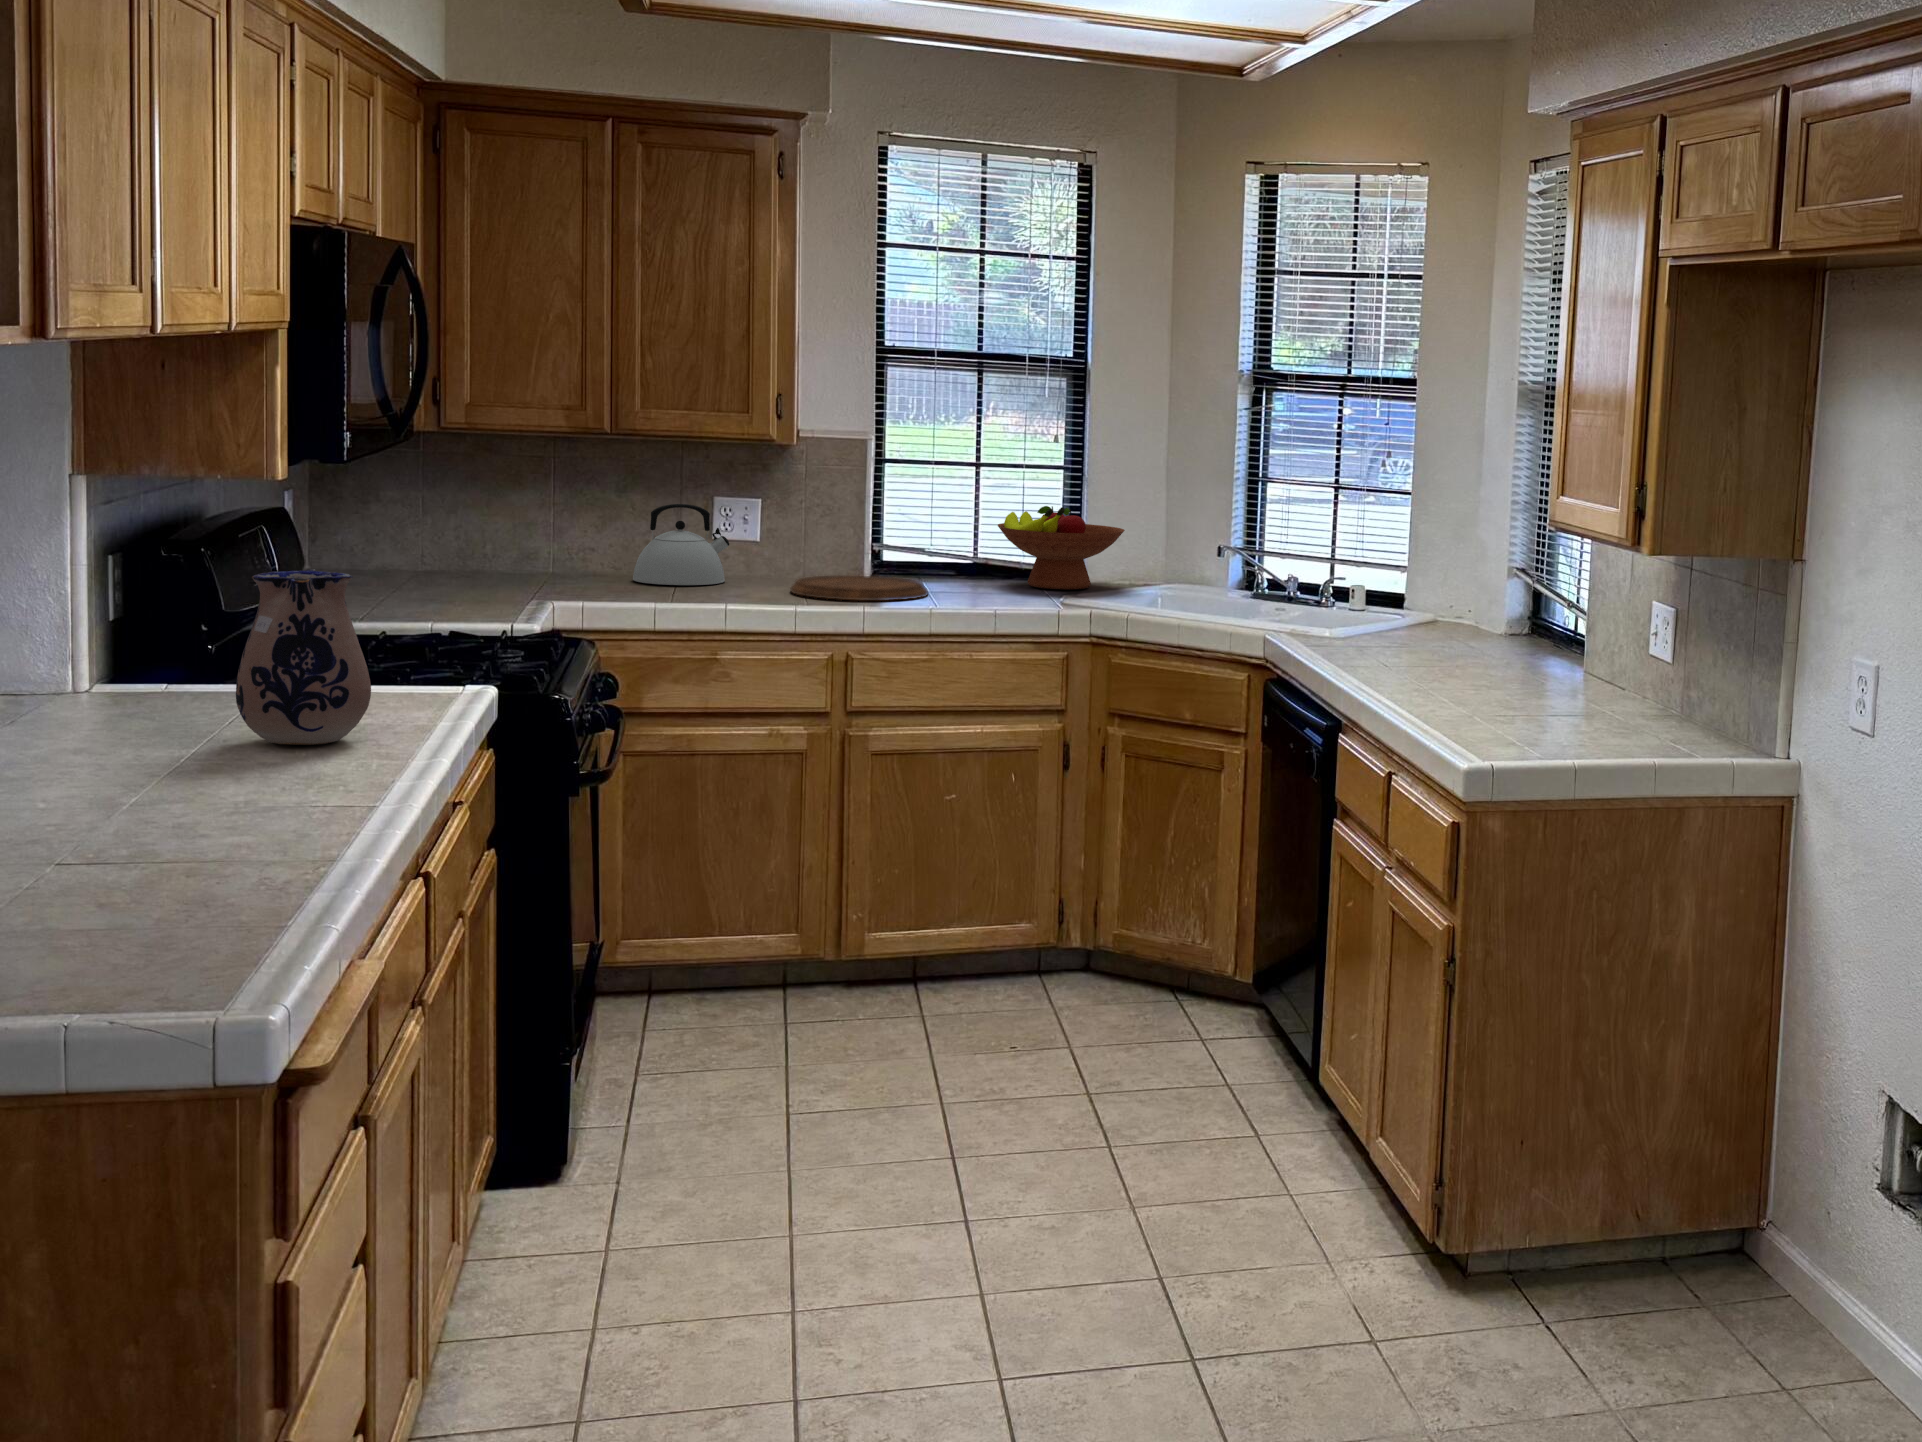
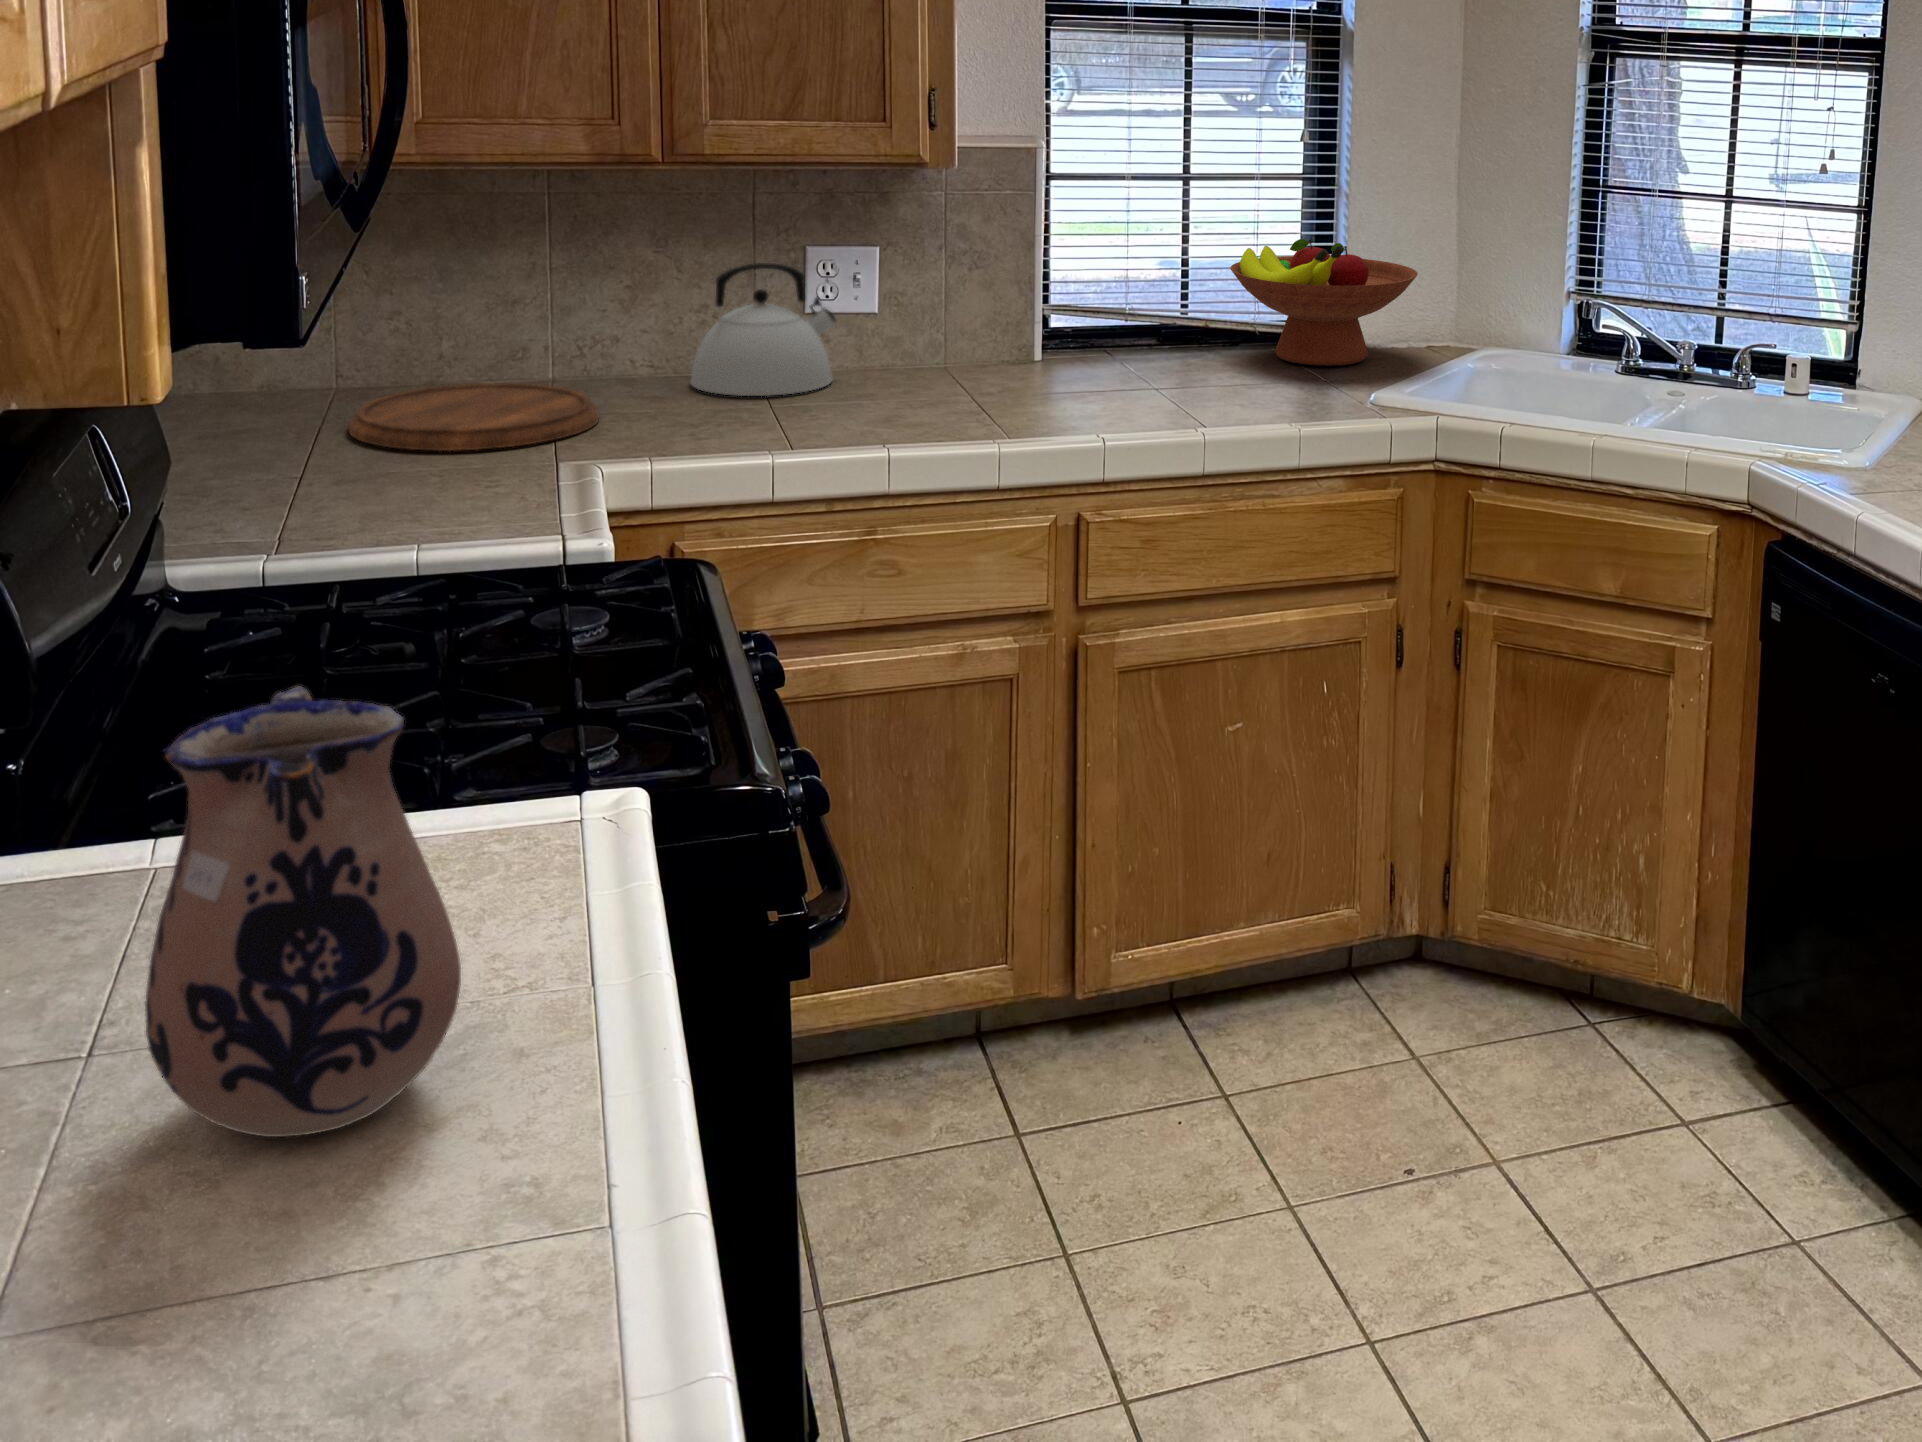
cutting board: present [790,575,928,601] -> present [349,383,600,451]

